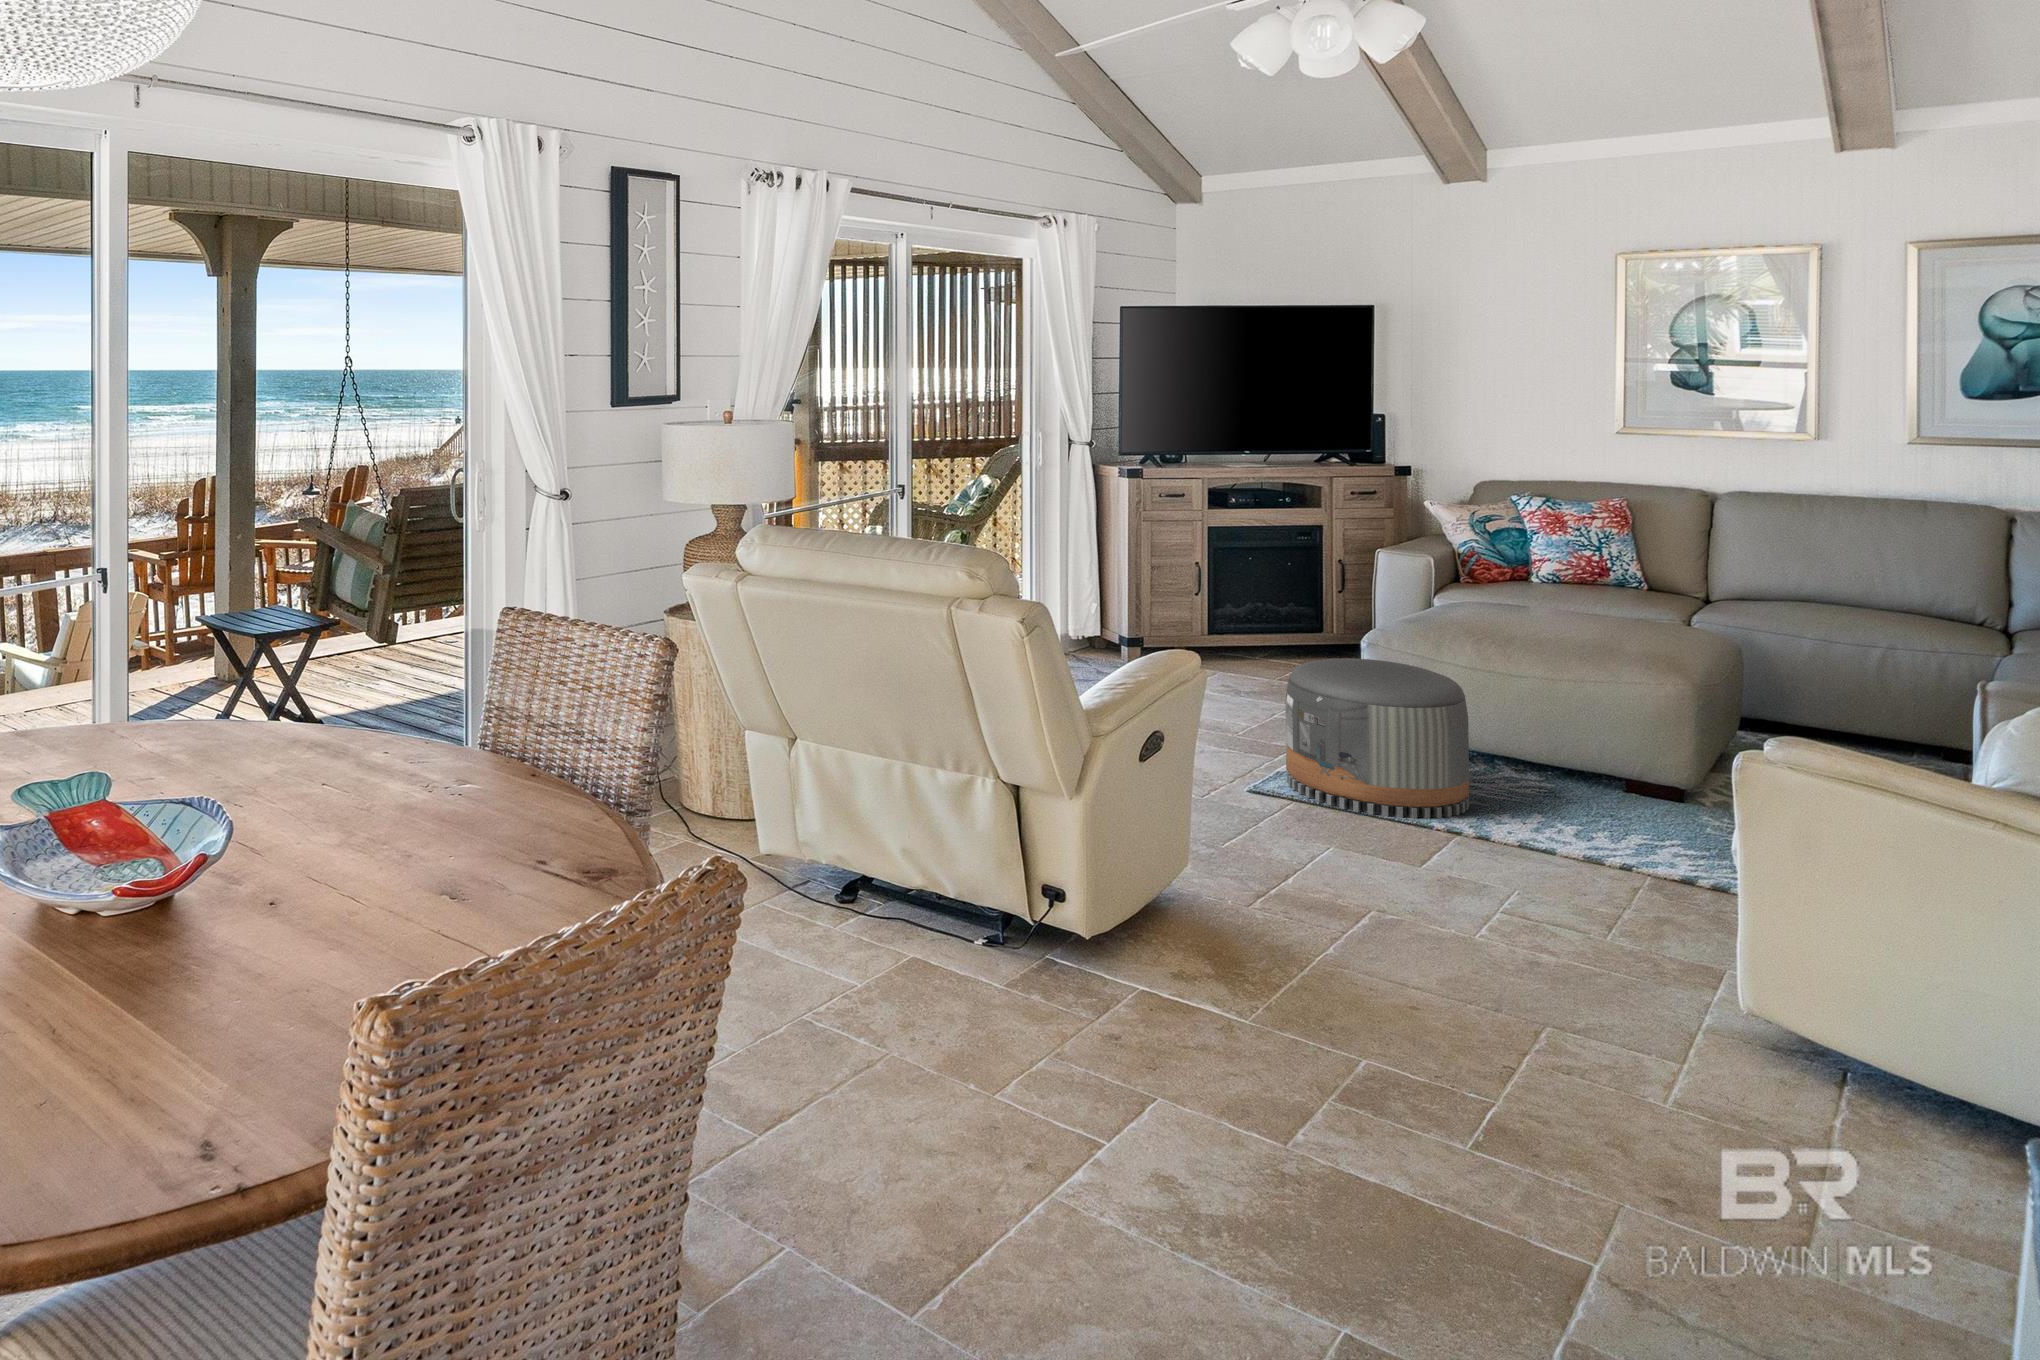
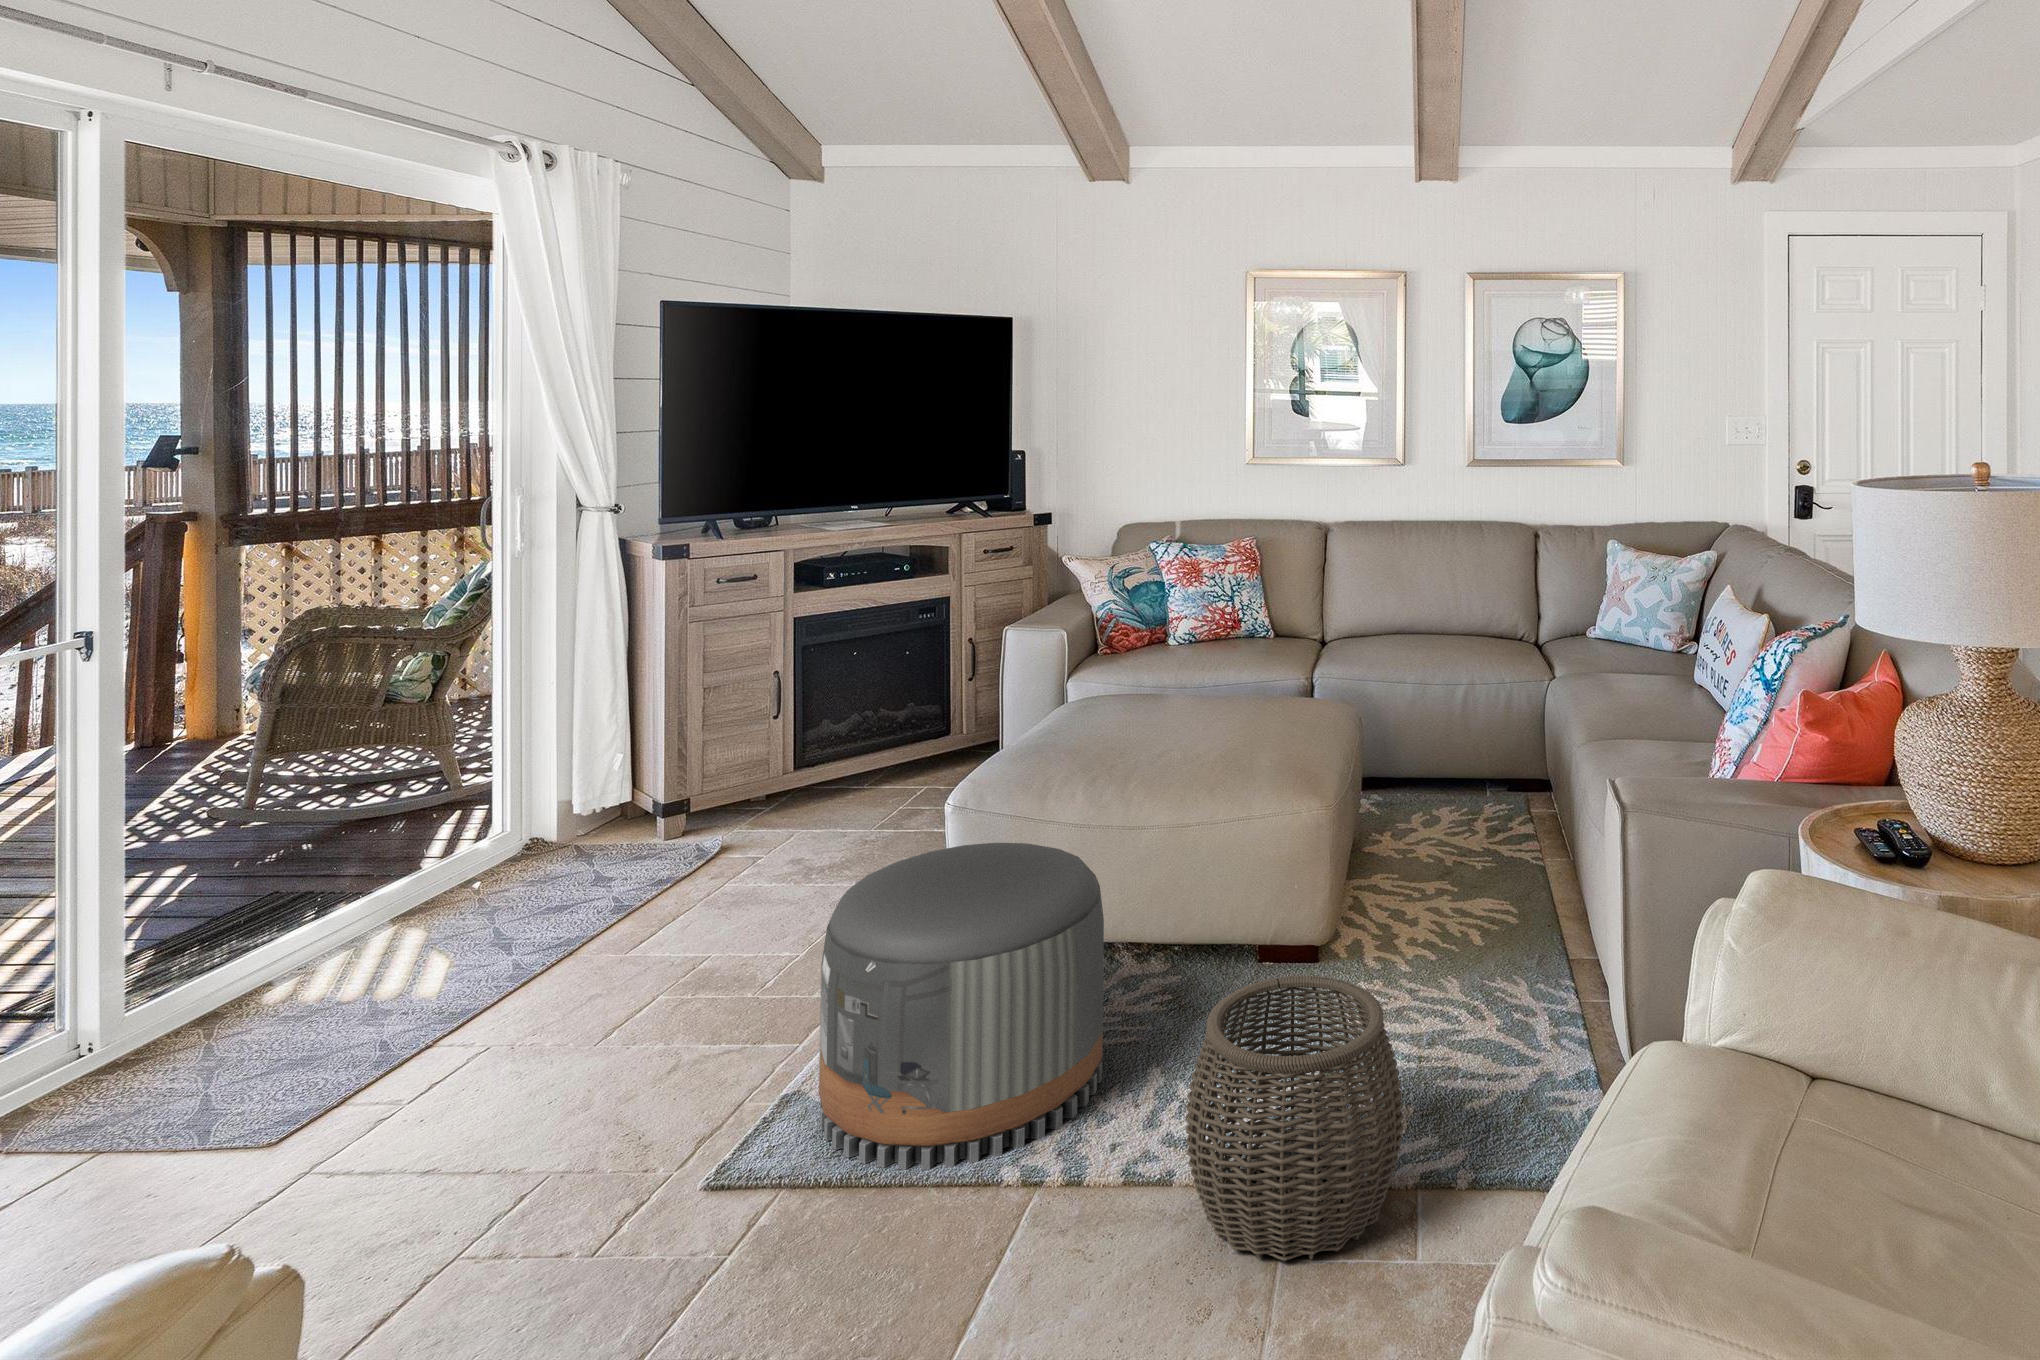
woven basket: none [1524,751,1687,895] -> present [1185,976,1404,1262]

